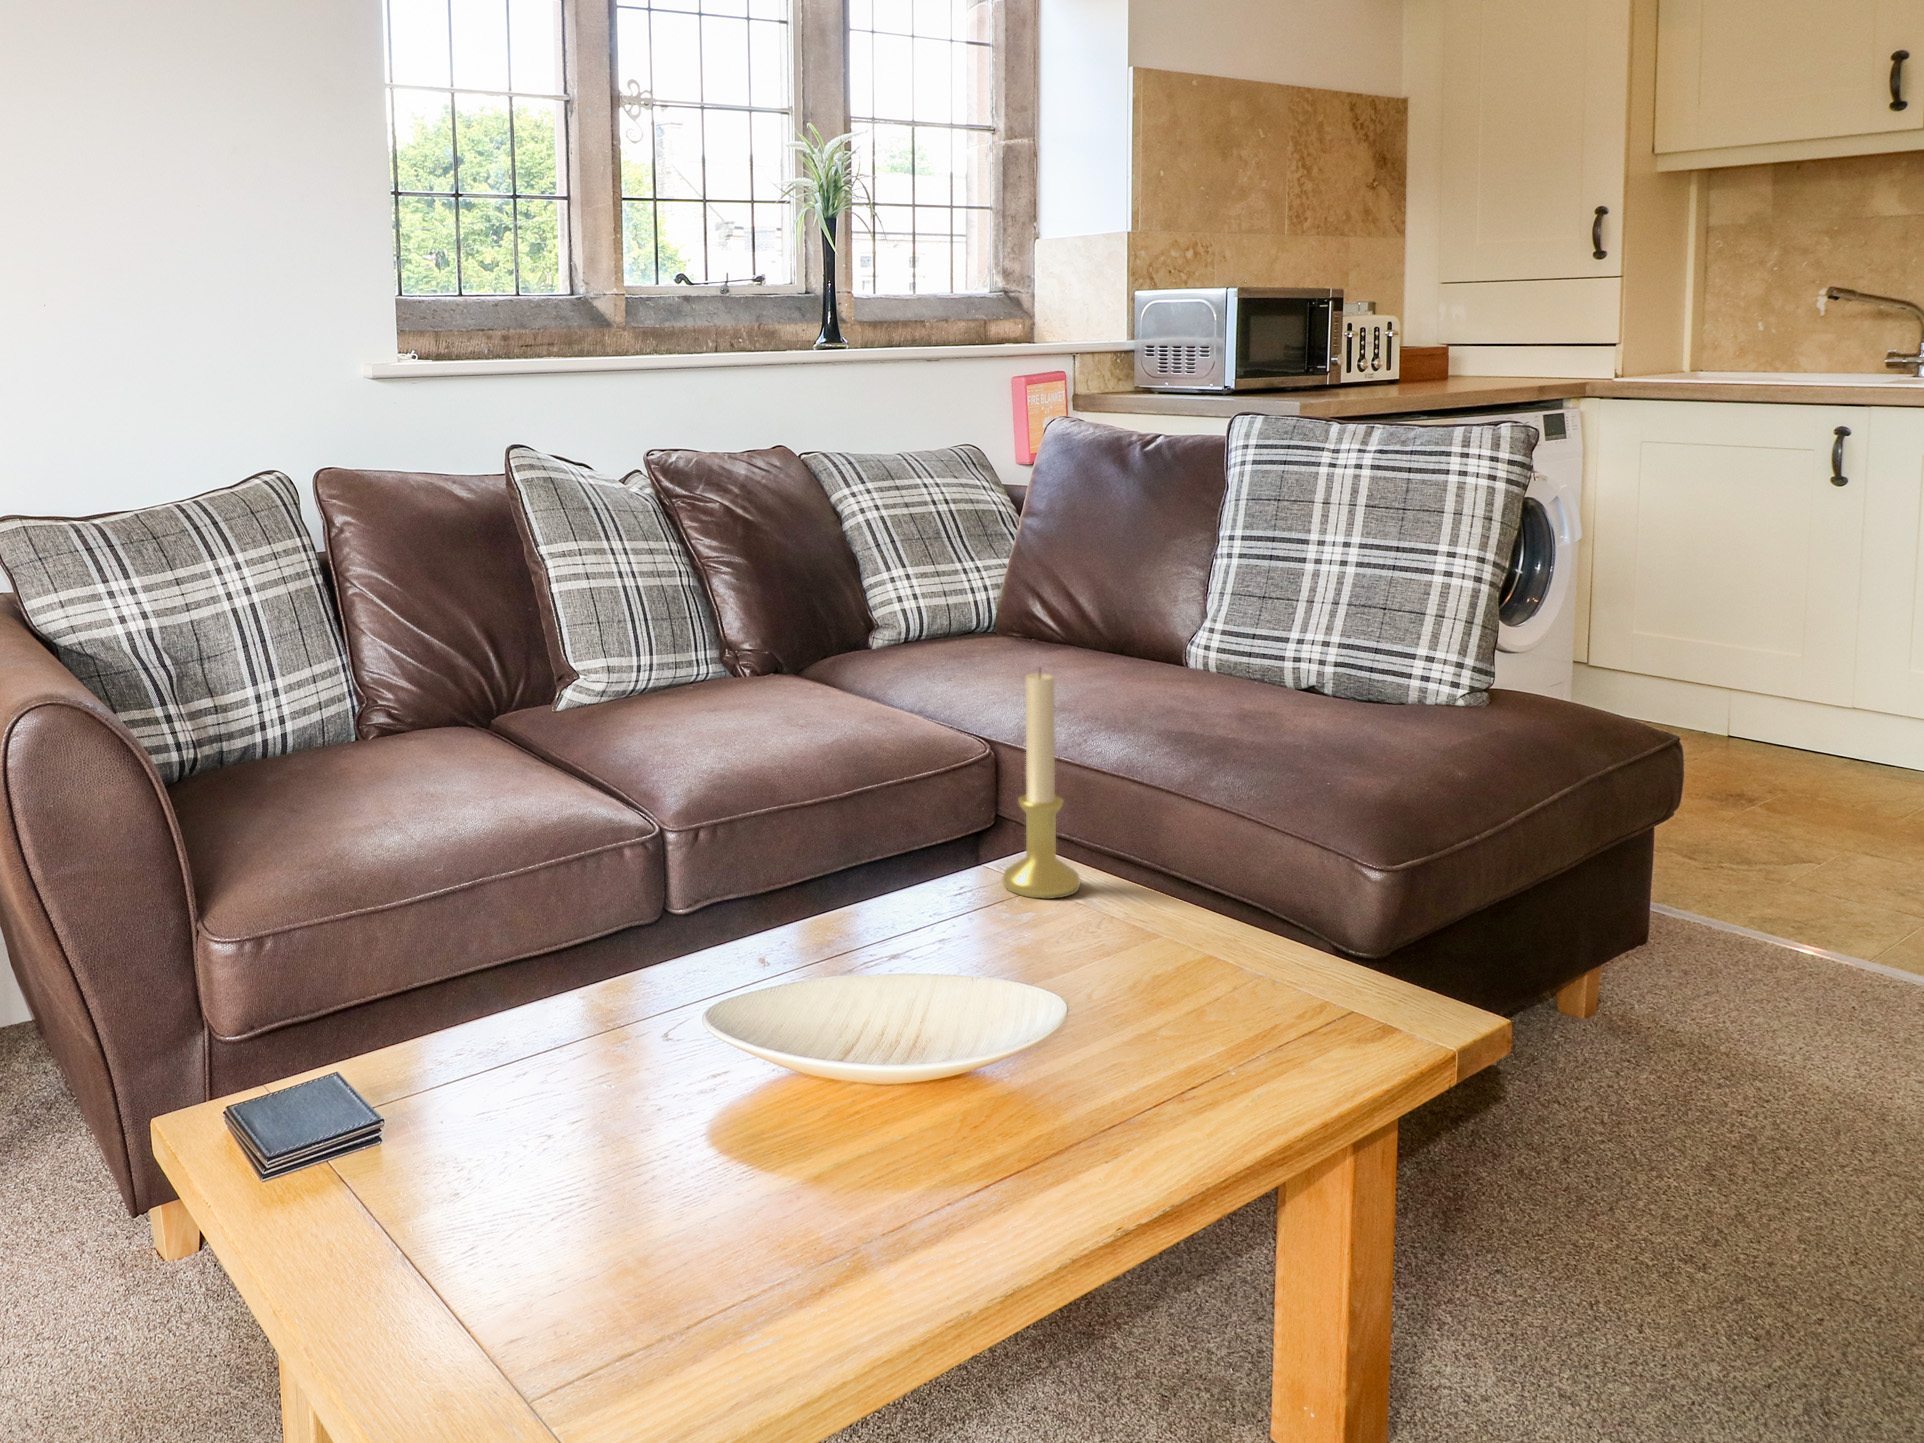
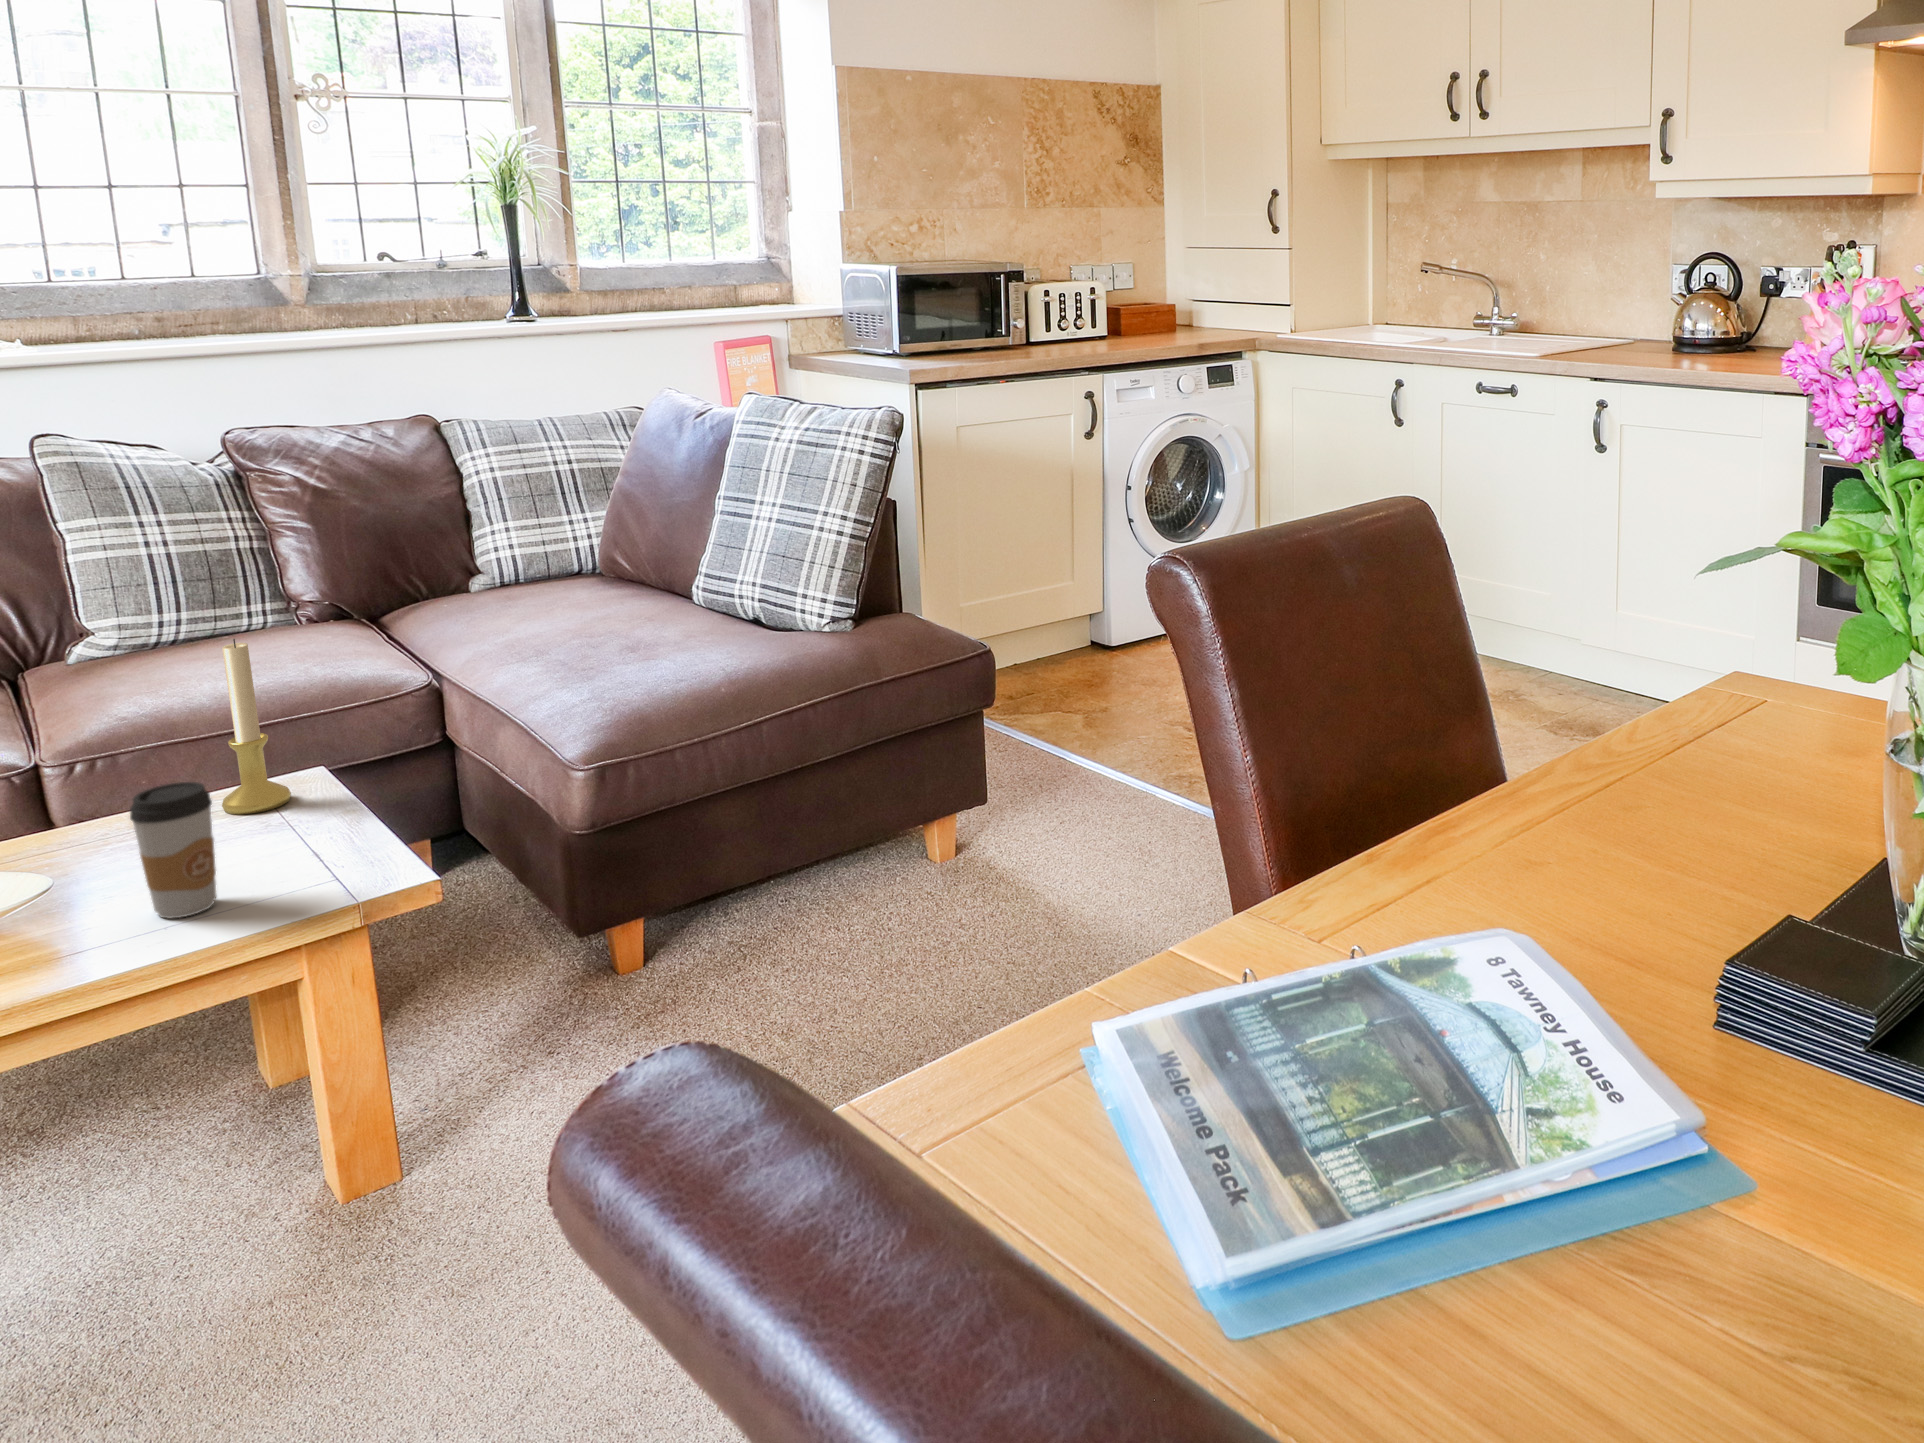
coffee cup: none [1182,847,1283,1040] -> present [130,782,216,918]

